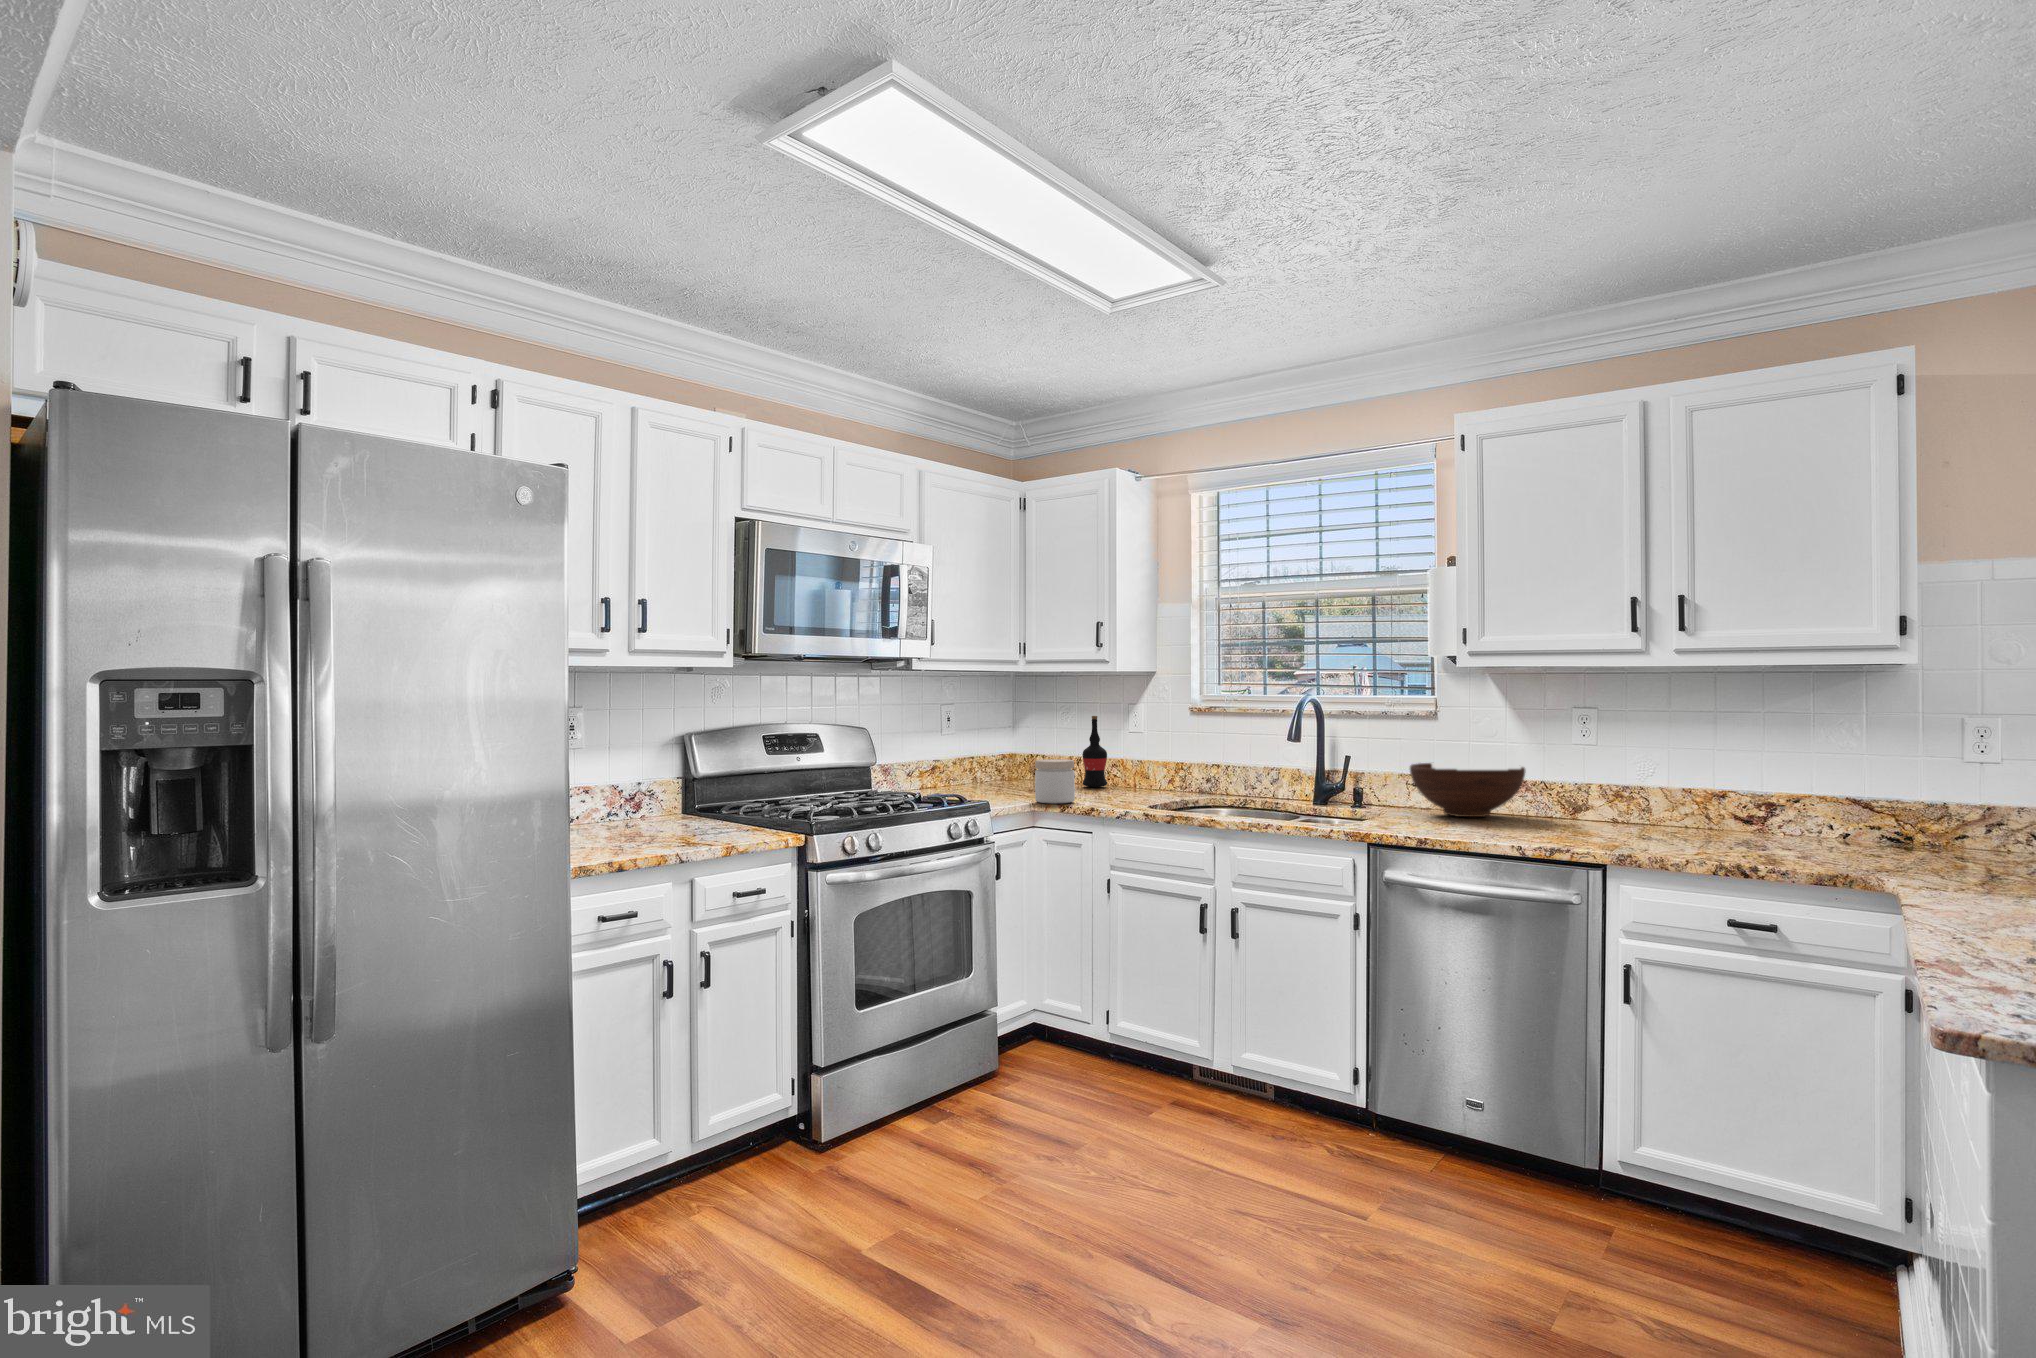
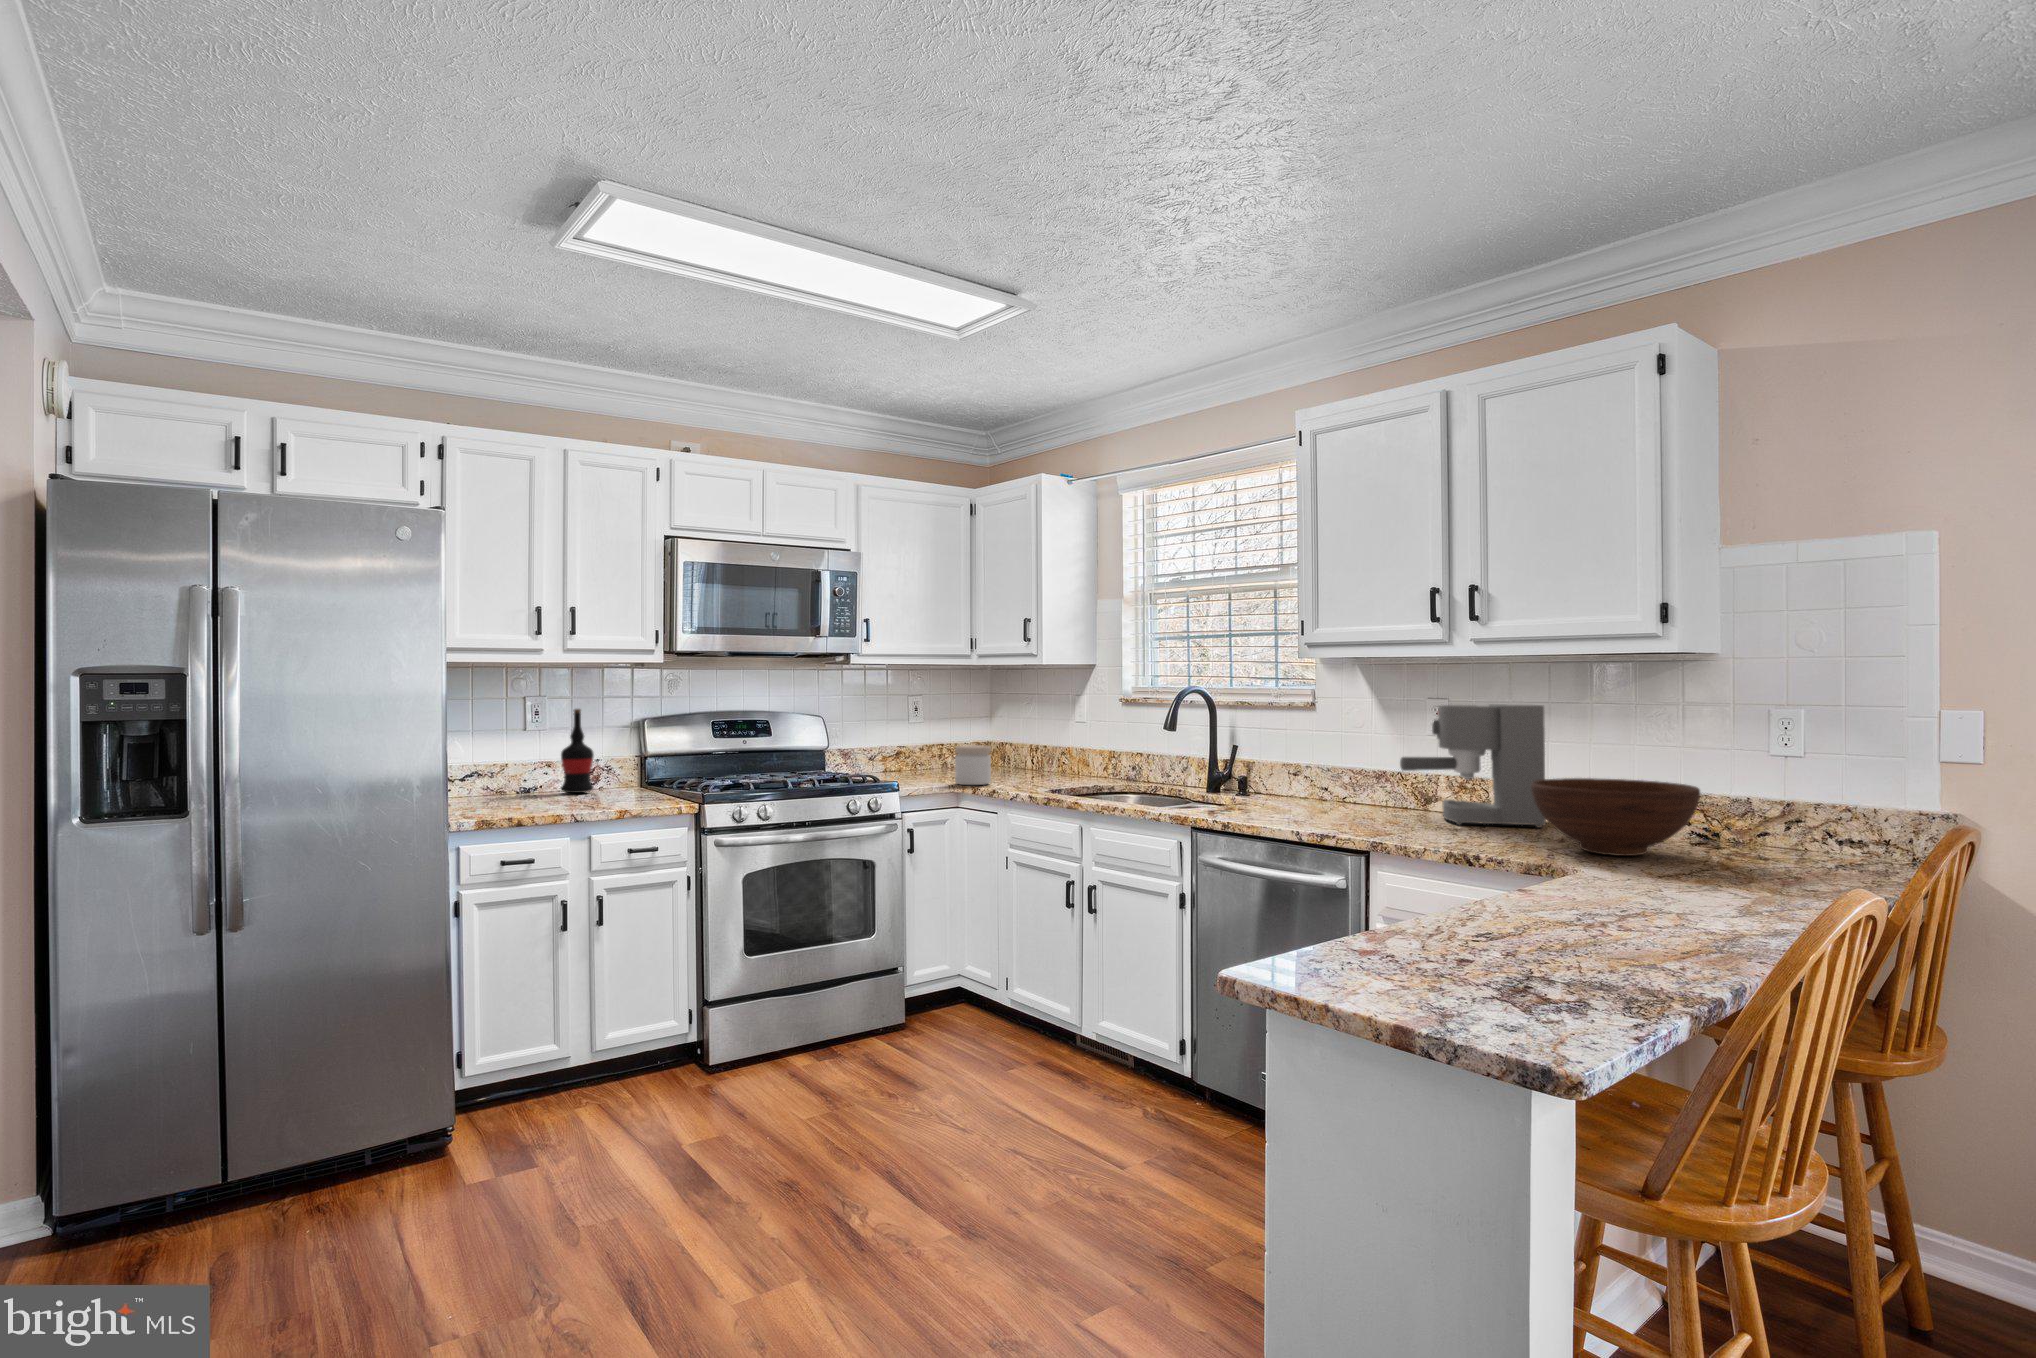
coffee maker: none [1576,712,1729,835] -> present [1400,704,1546,828]
wine bottle: present [1082,716,1107,787] -> present [561,709,594,793]
fruit bowl: present [1410,763,1525,817] -> present [1531,778,1700,856]

